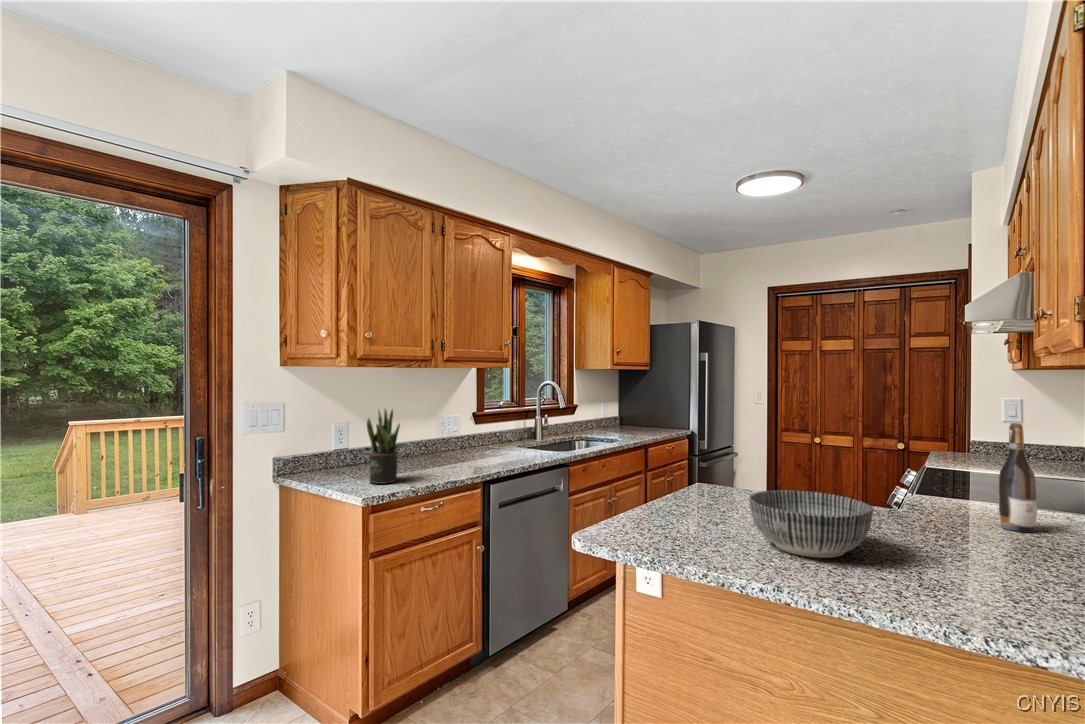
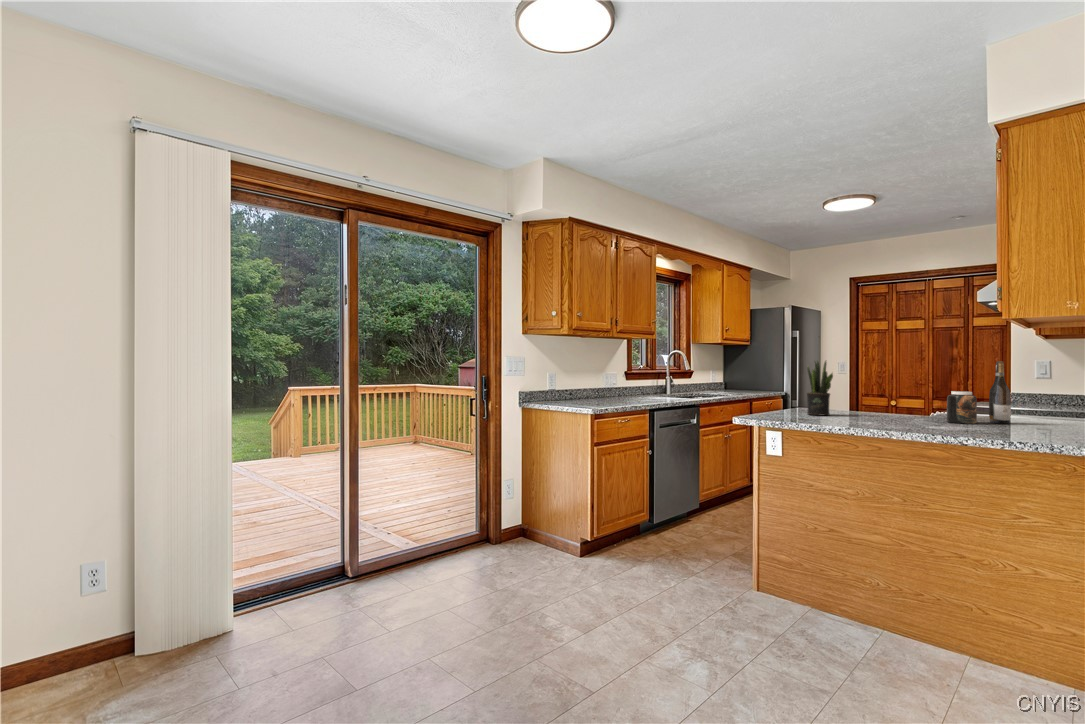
potted plant: present [367,409,400,484] -> present [807,361,833,415]
jar: none [935,475,987,537] -> present [947,391,977,424]
bowl: present [749,490,874,558] -> none [832,397,902,425]

